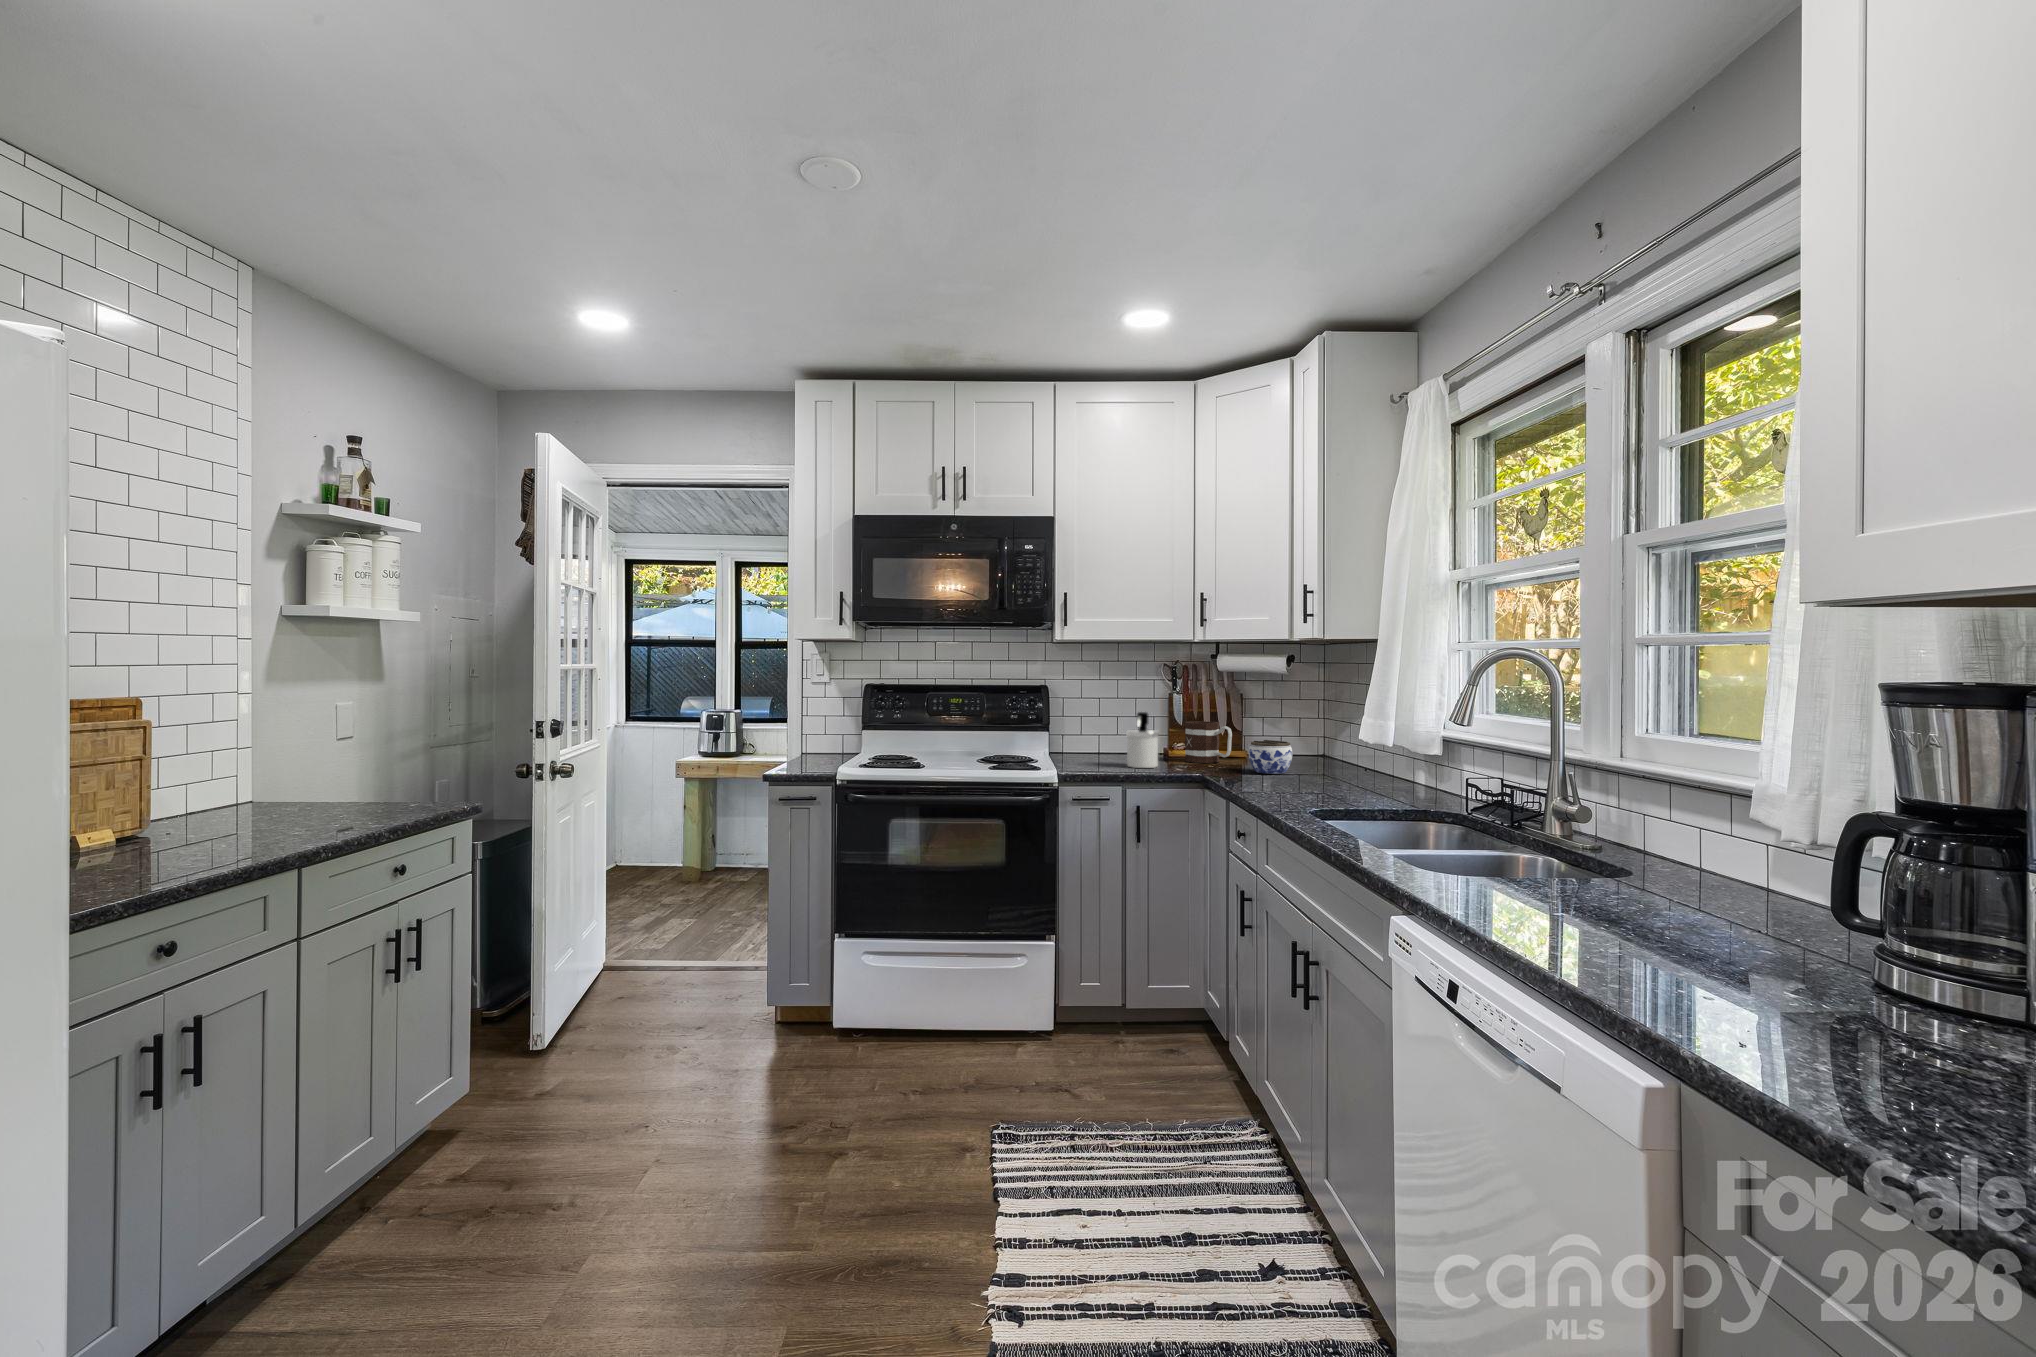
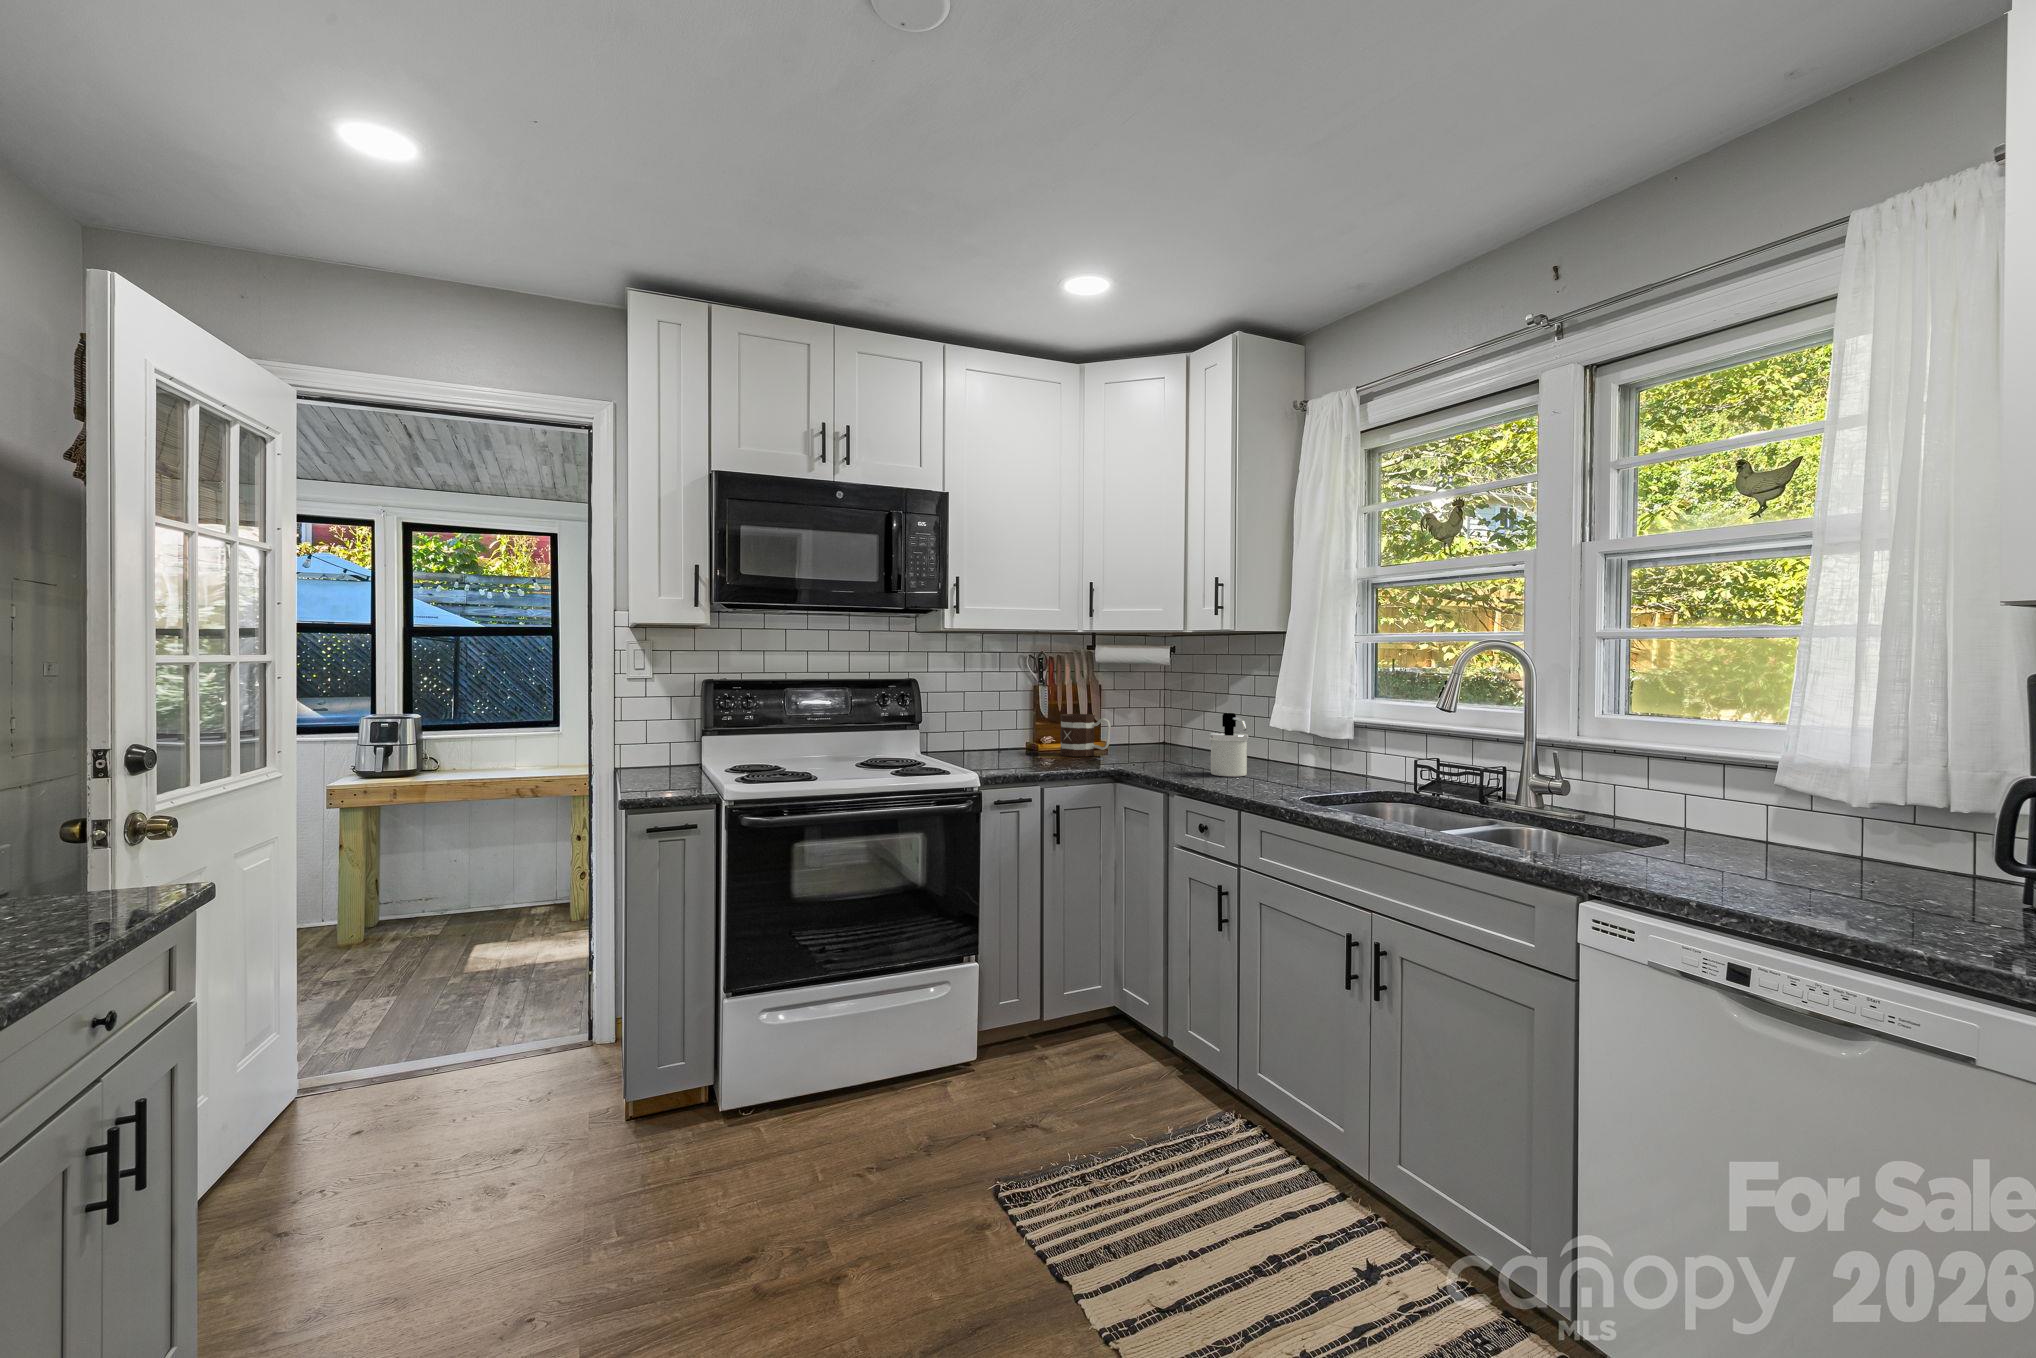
soap dispenser: present [1126,712,1159,768] -> present [1210,713,1248,777]
jar: present [1249,740,1292,774] -> none [1142,731,1185,764]

